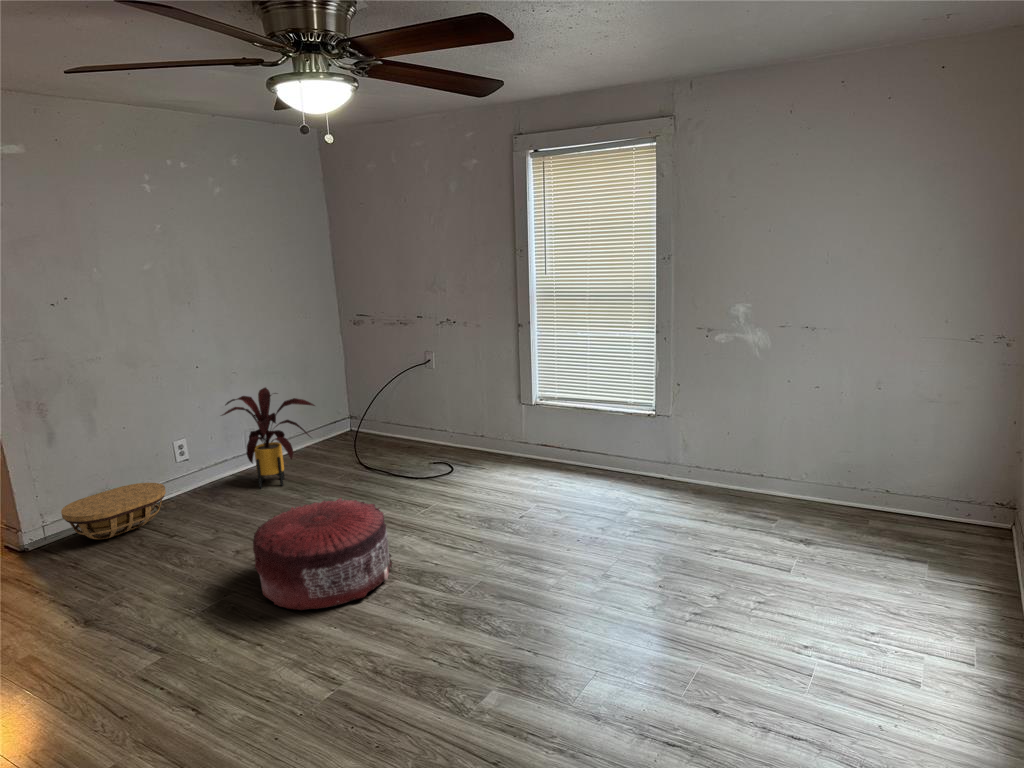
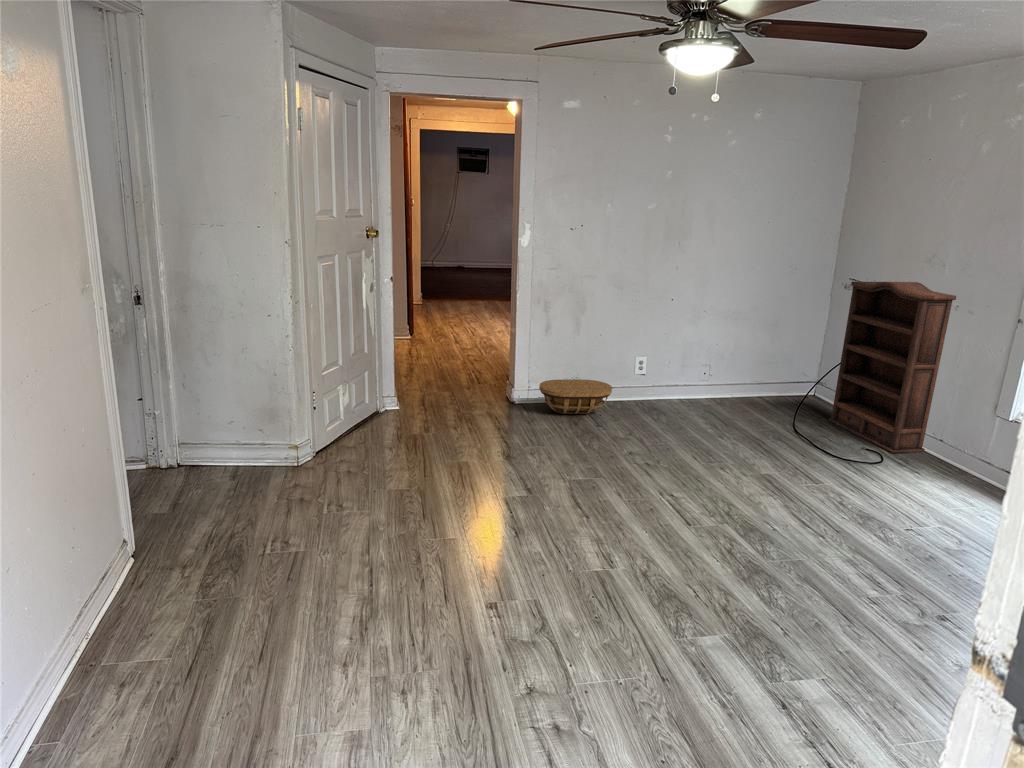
bookshelf: none [372,308,472,459] -> present [829,282,956,453]
house plant: present [222,387,315,488] -> none [671,330,754,421]
pouf: present [253,498,392,610] -> none [617,429,738,522]

